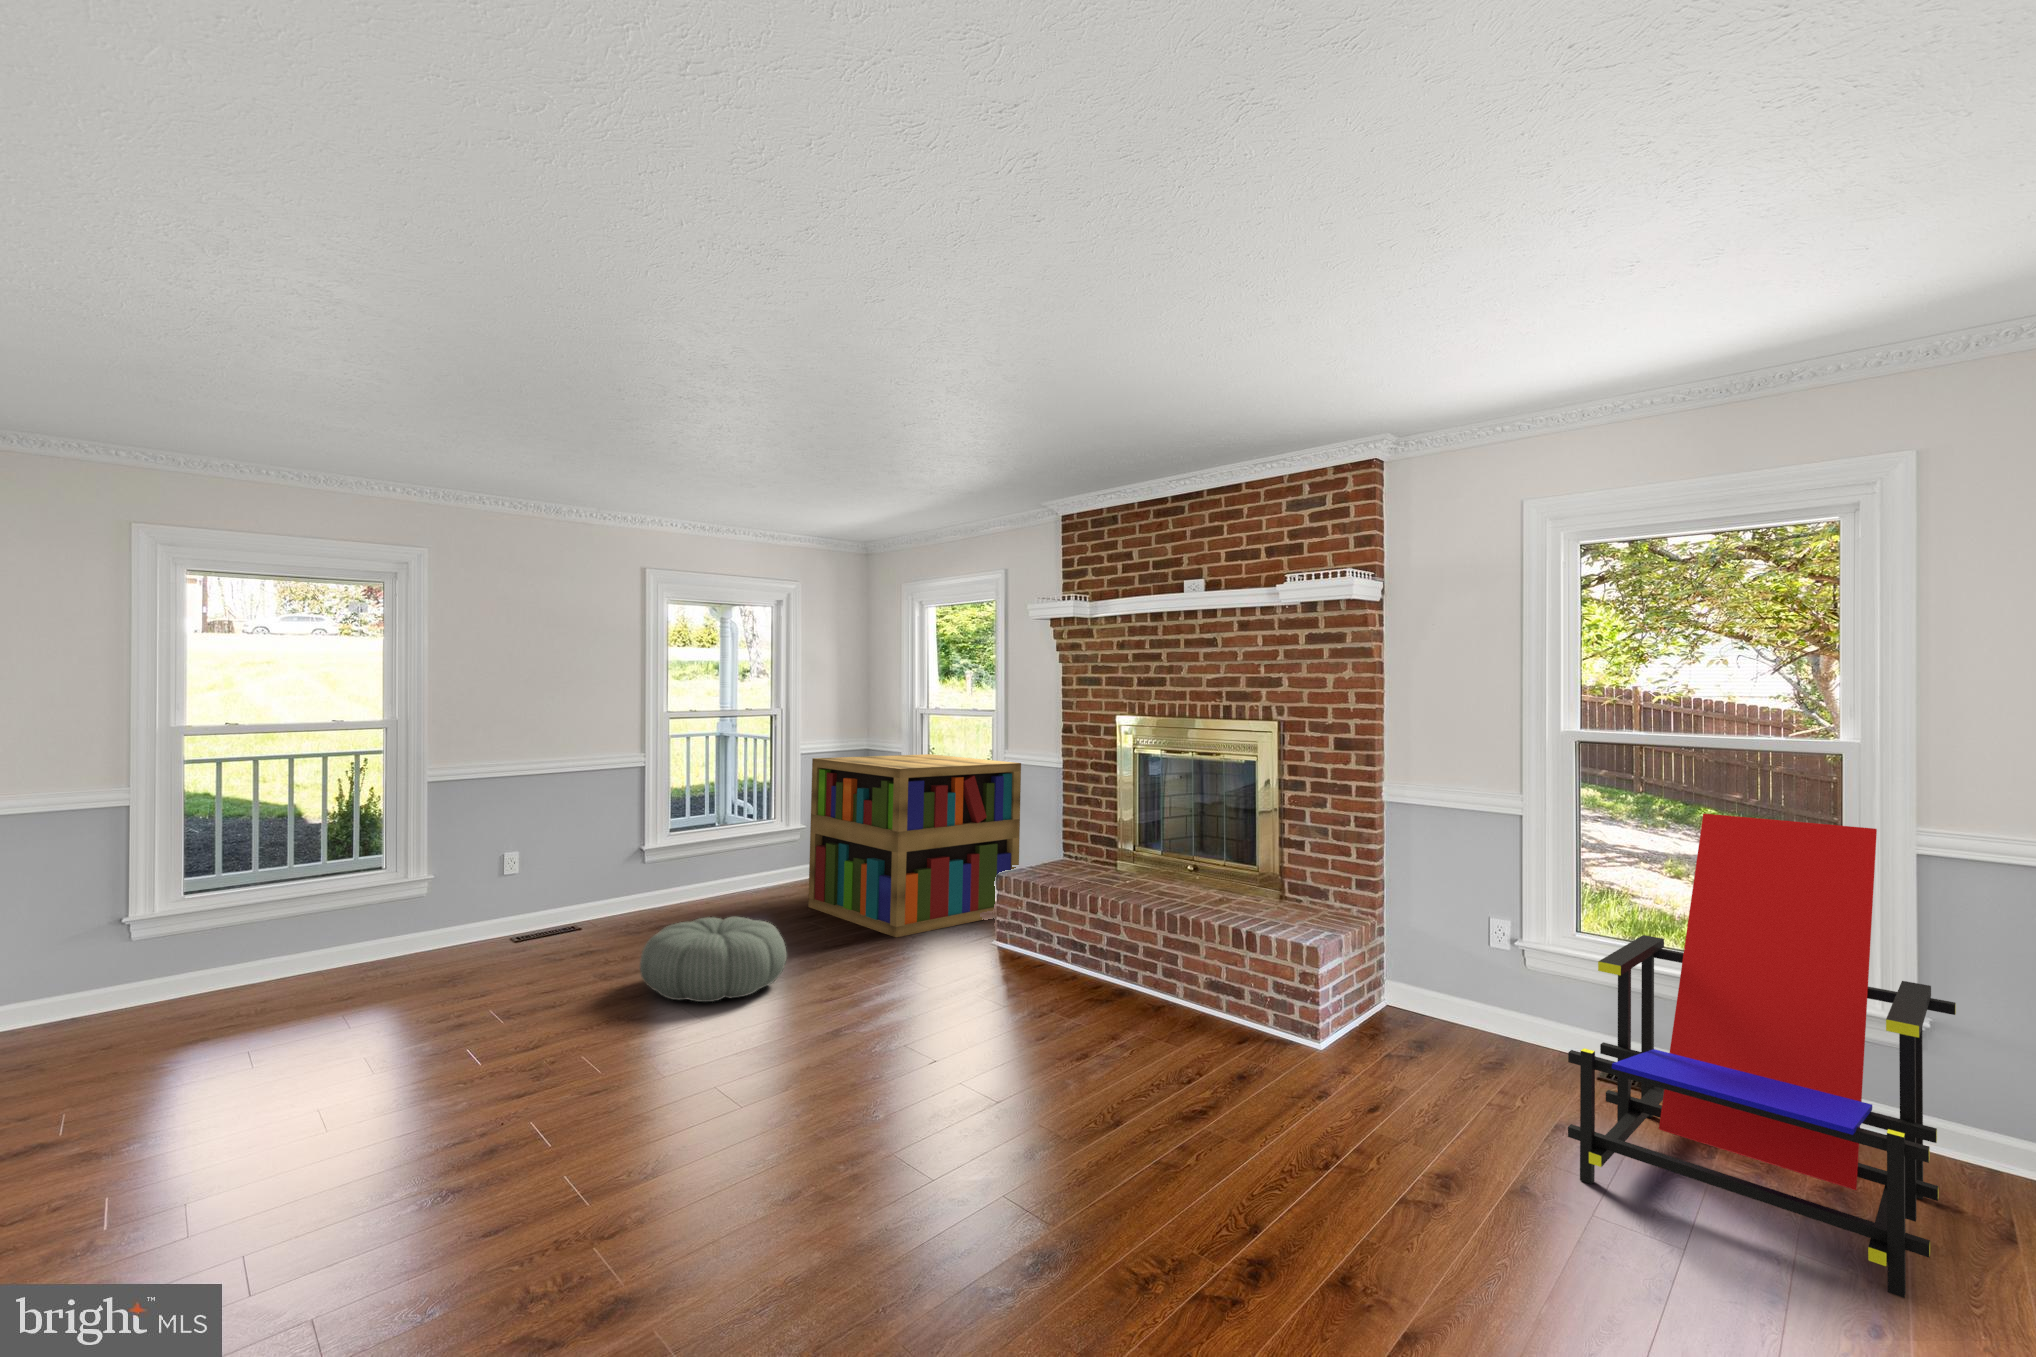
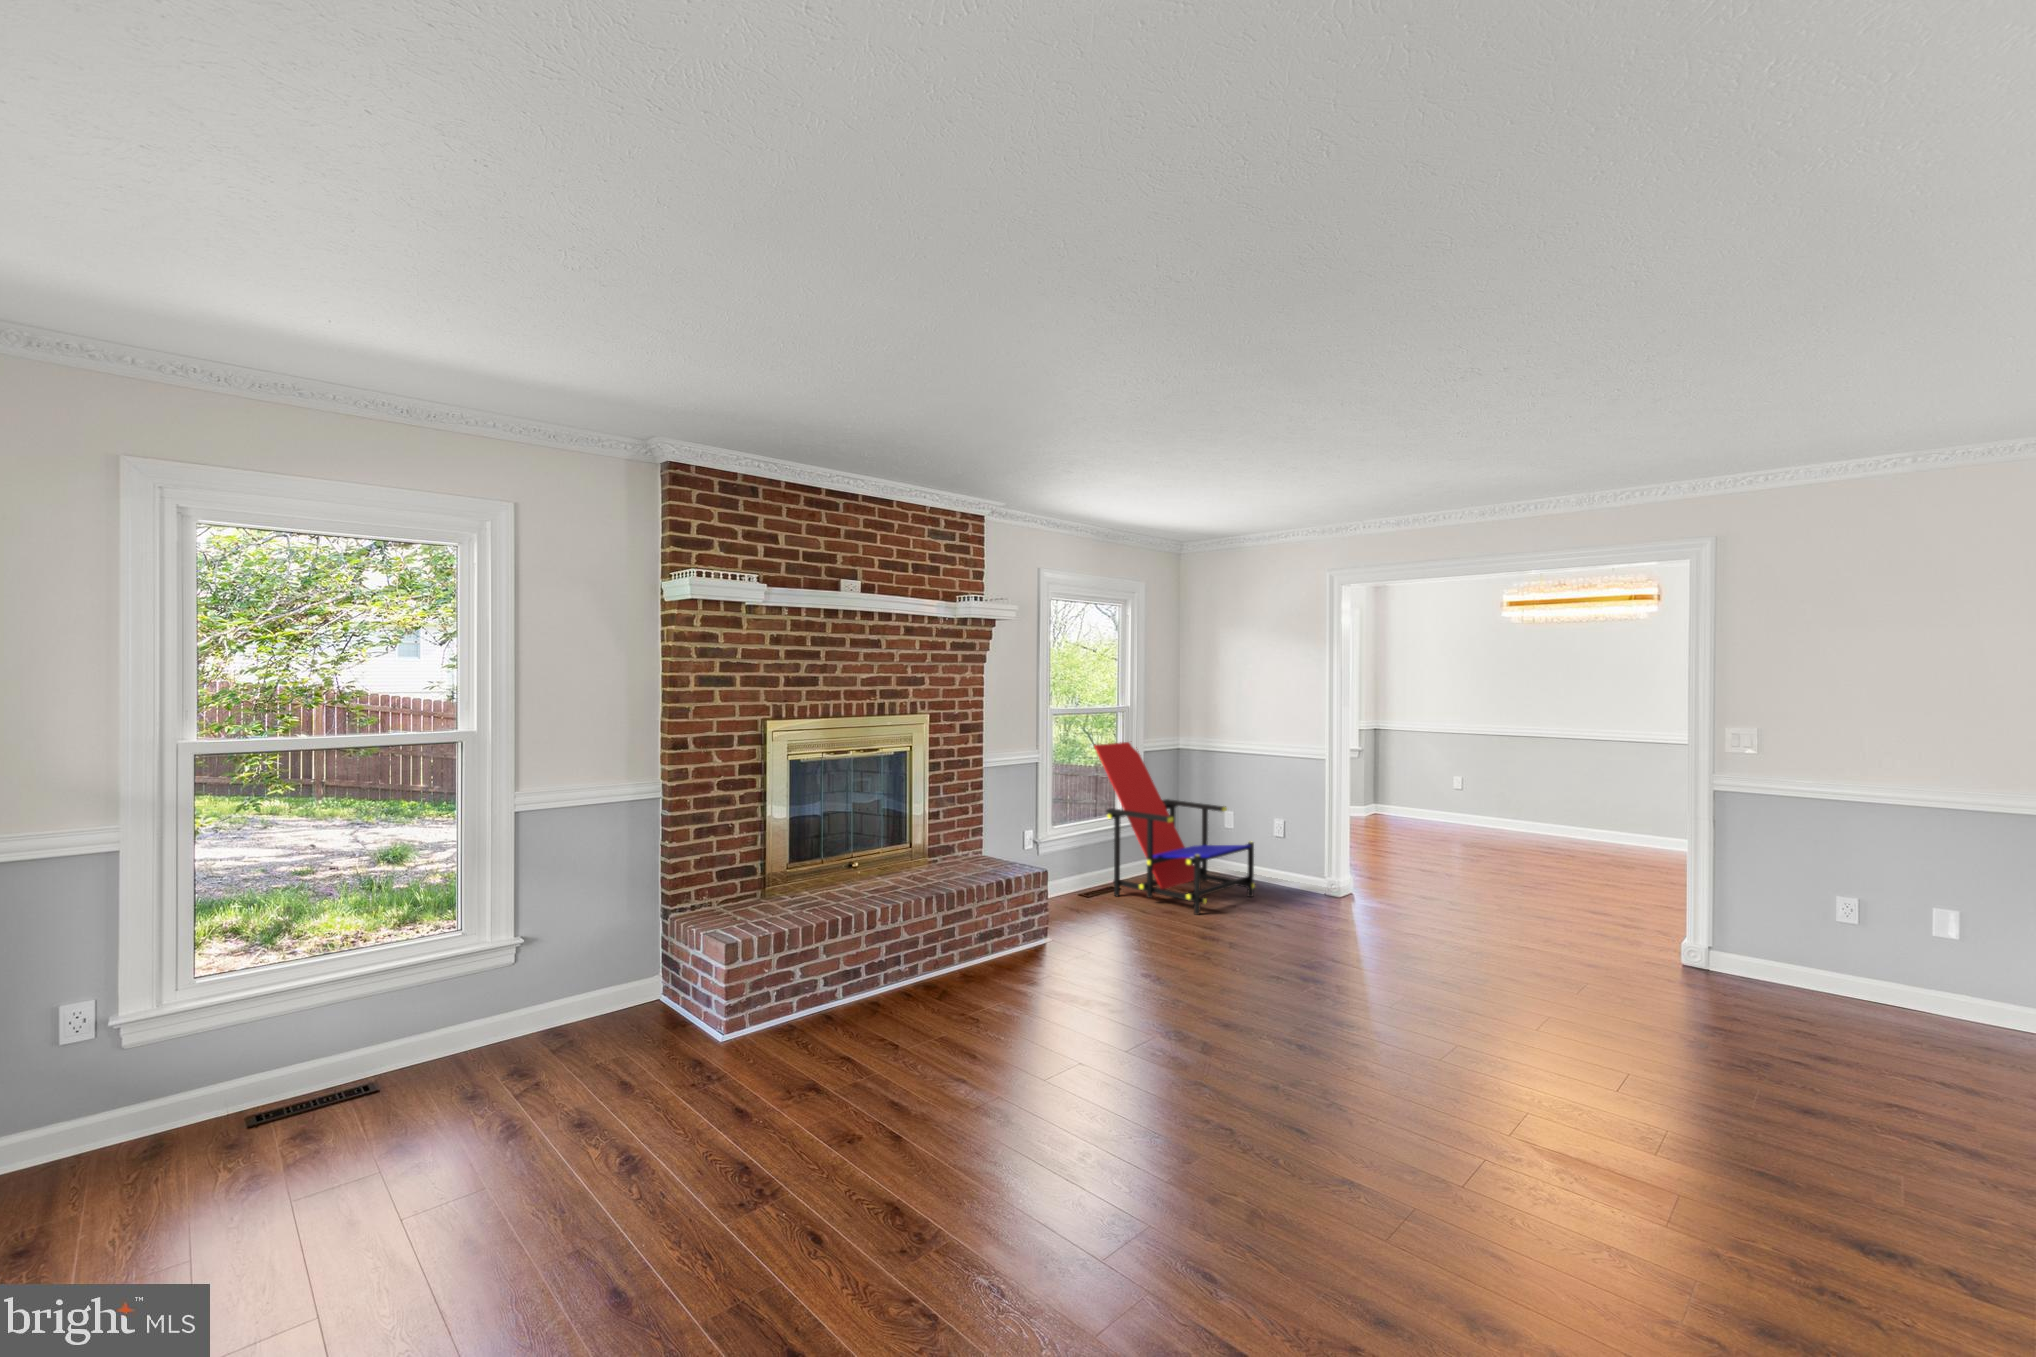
bookshelf: present [808,754,1021,937] -> none [294,804,677,1210]
pouf: present [640,916,787,1002] -> none [812,1077,1035,1258]

